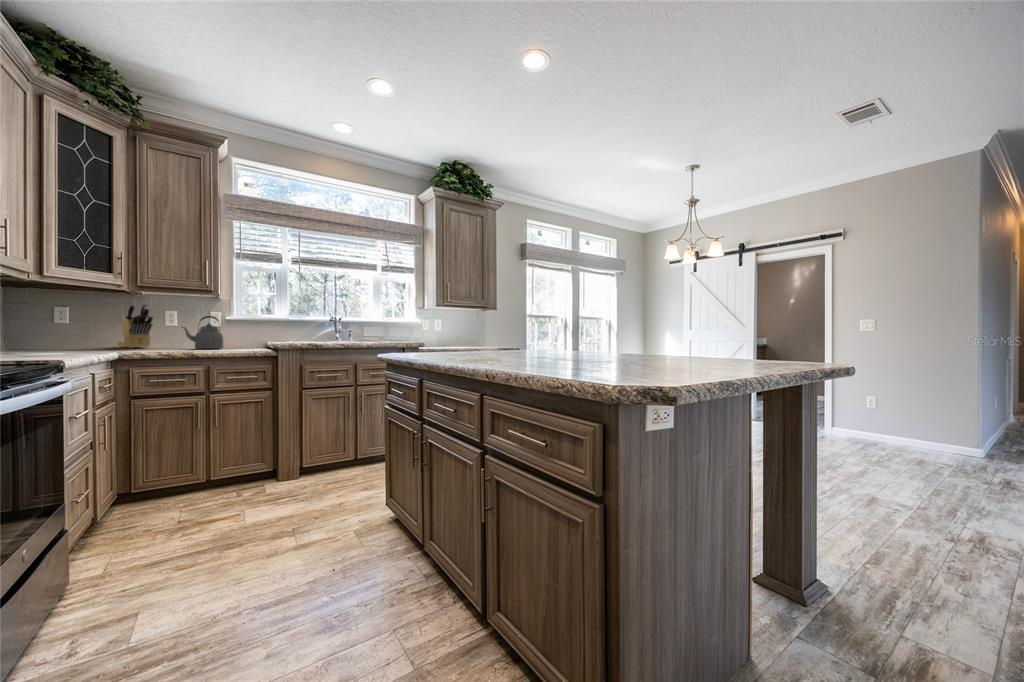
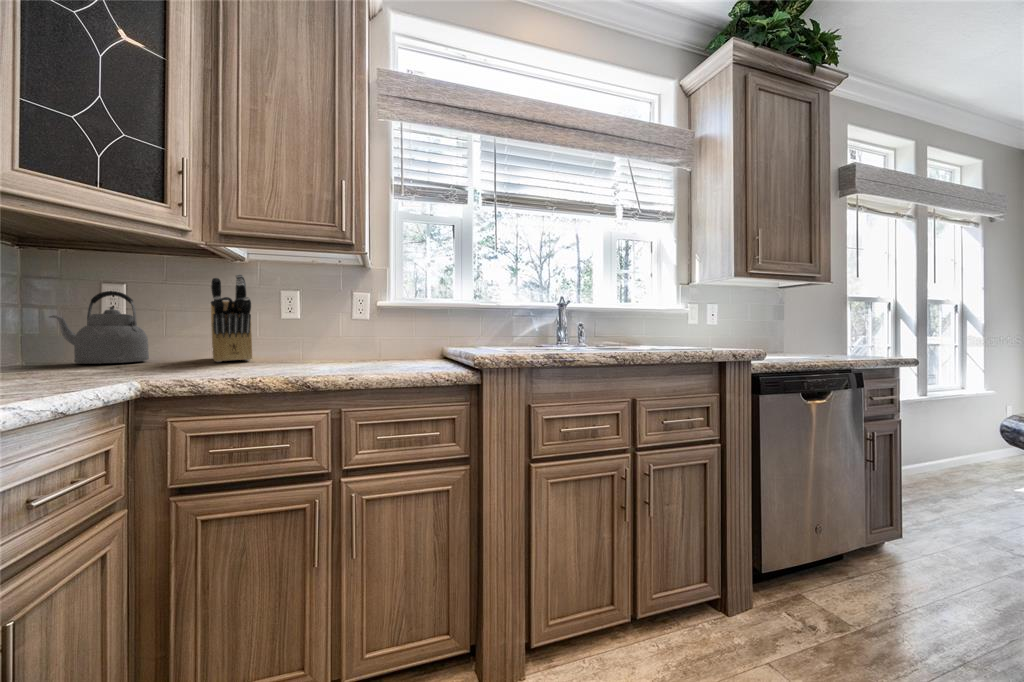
kettle: present [181,316,223,349] -> present [49,291,149,364]

